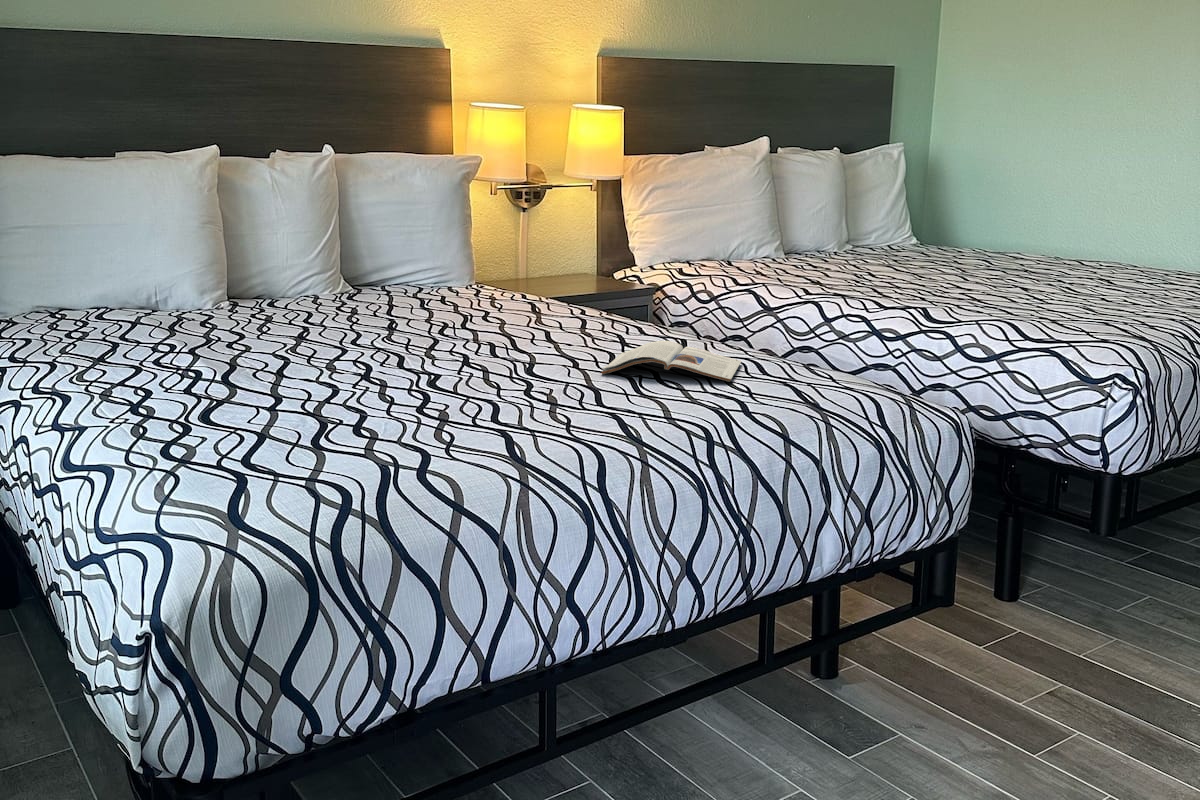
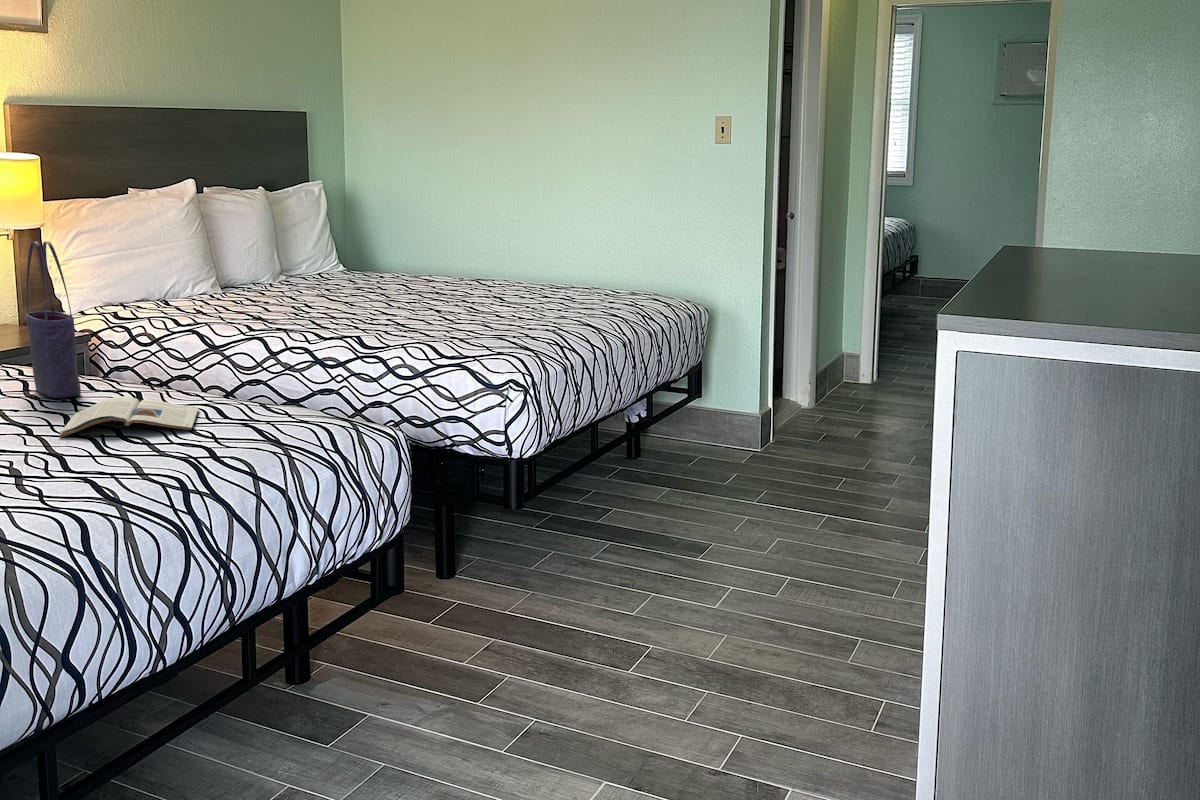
tote bag: none [590,177,632,339] -> present [26,241,81,398]

